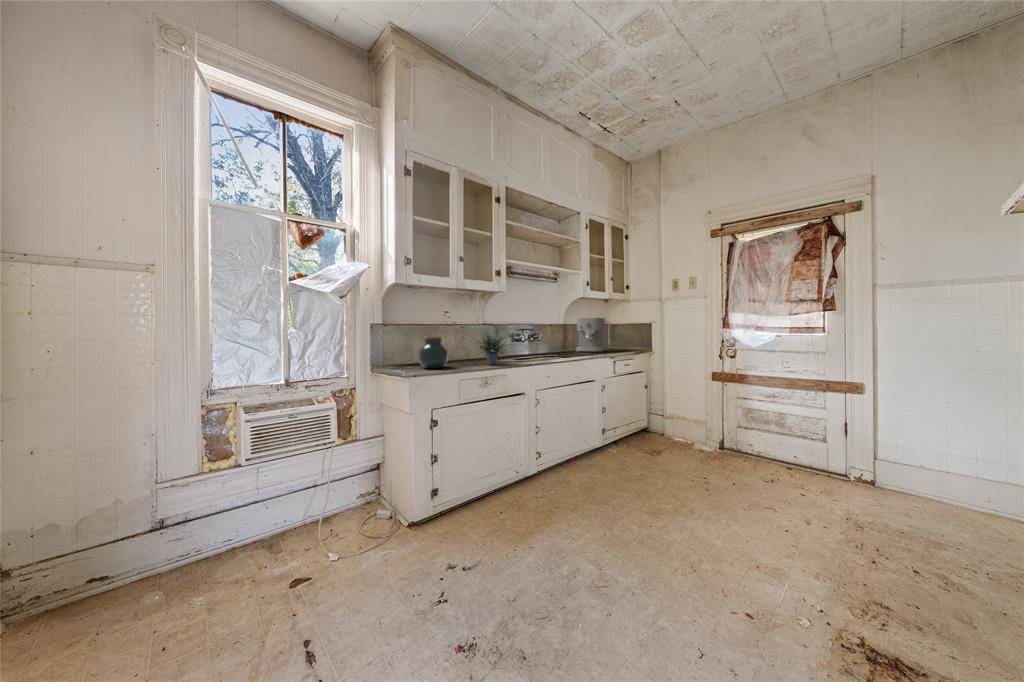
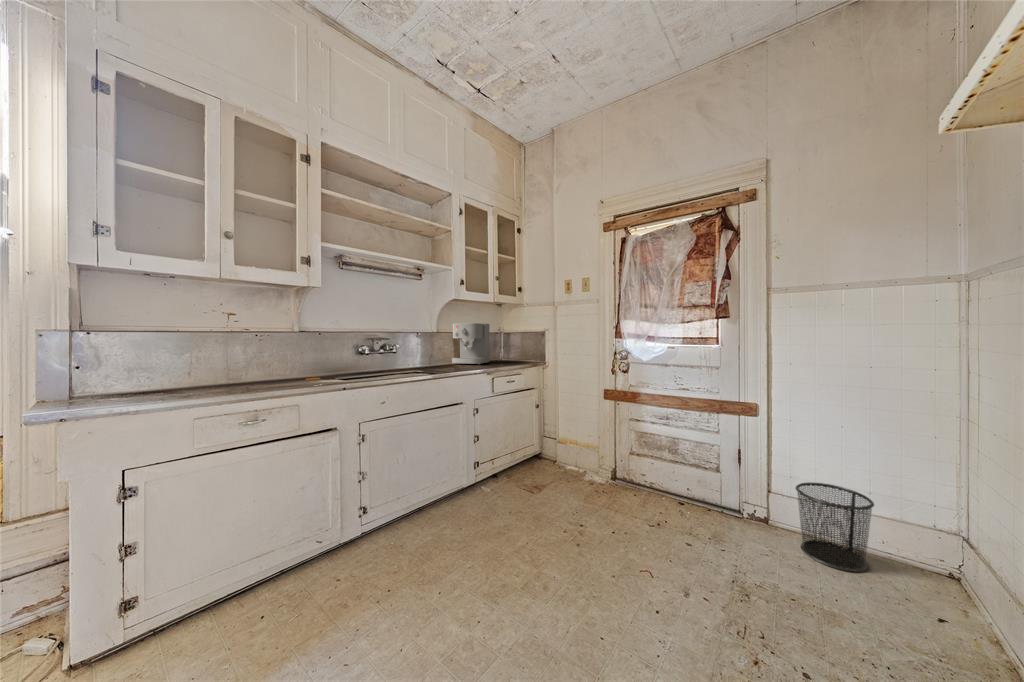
potted plant: present [476,328,513,365] -> none [233,324,321,390]
jar: present [419,337,448,368] -> none [133,351,193,399]
trash can: none [901,447,976,516] -> present [796,482,874,571]

